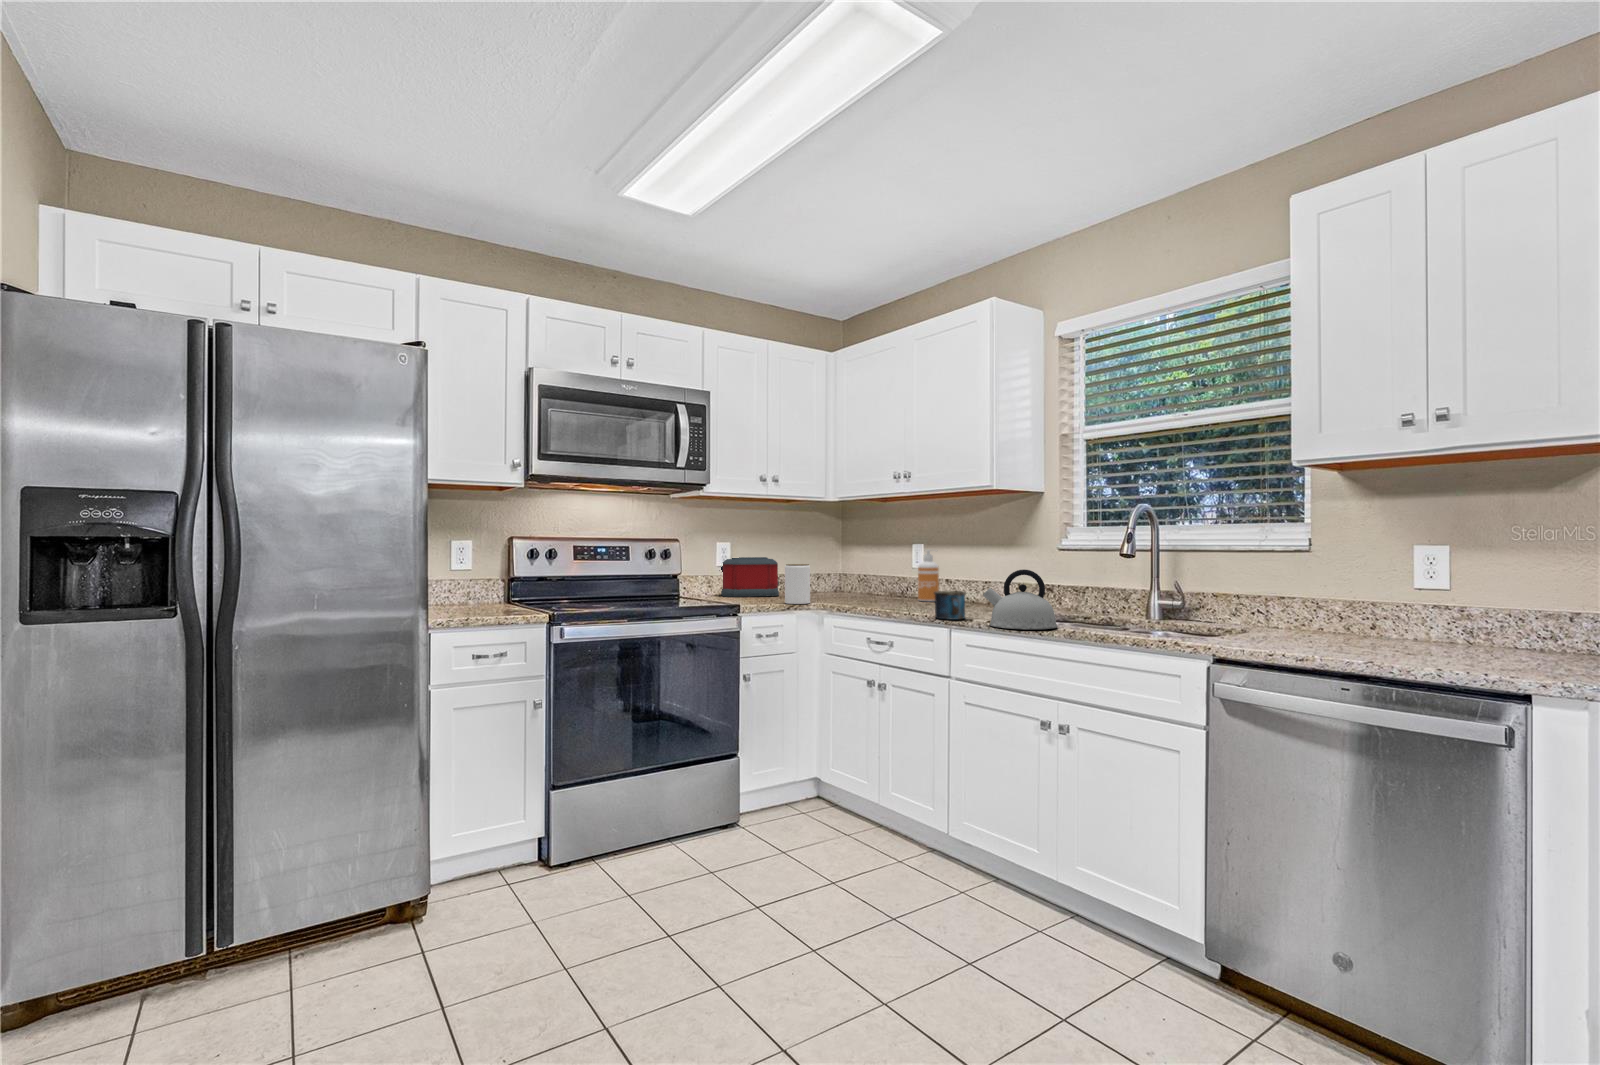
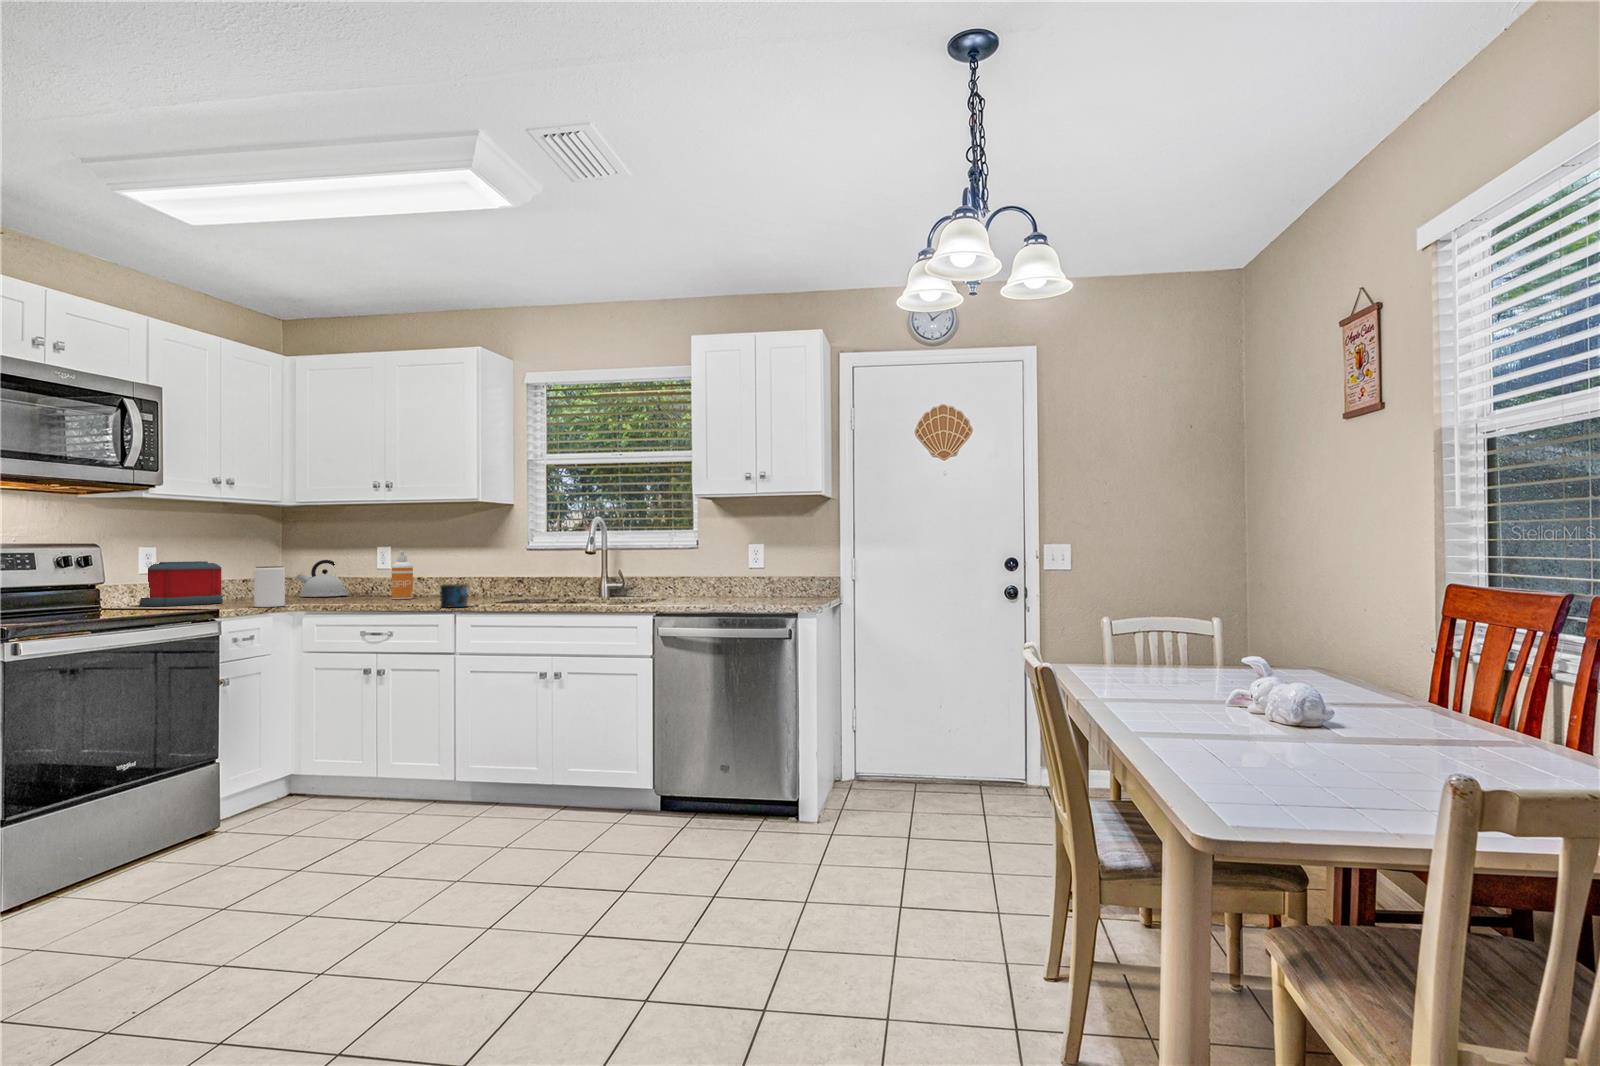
kettle: present [983,570,1058,629] -> present [296,560,348,597]

